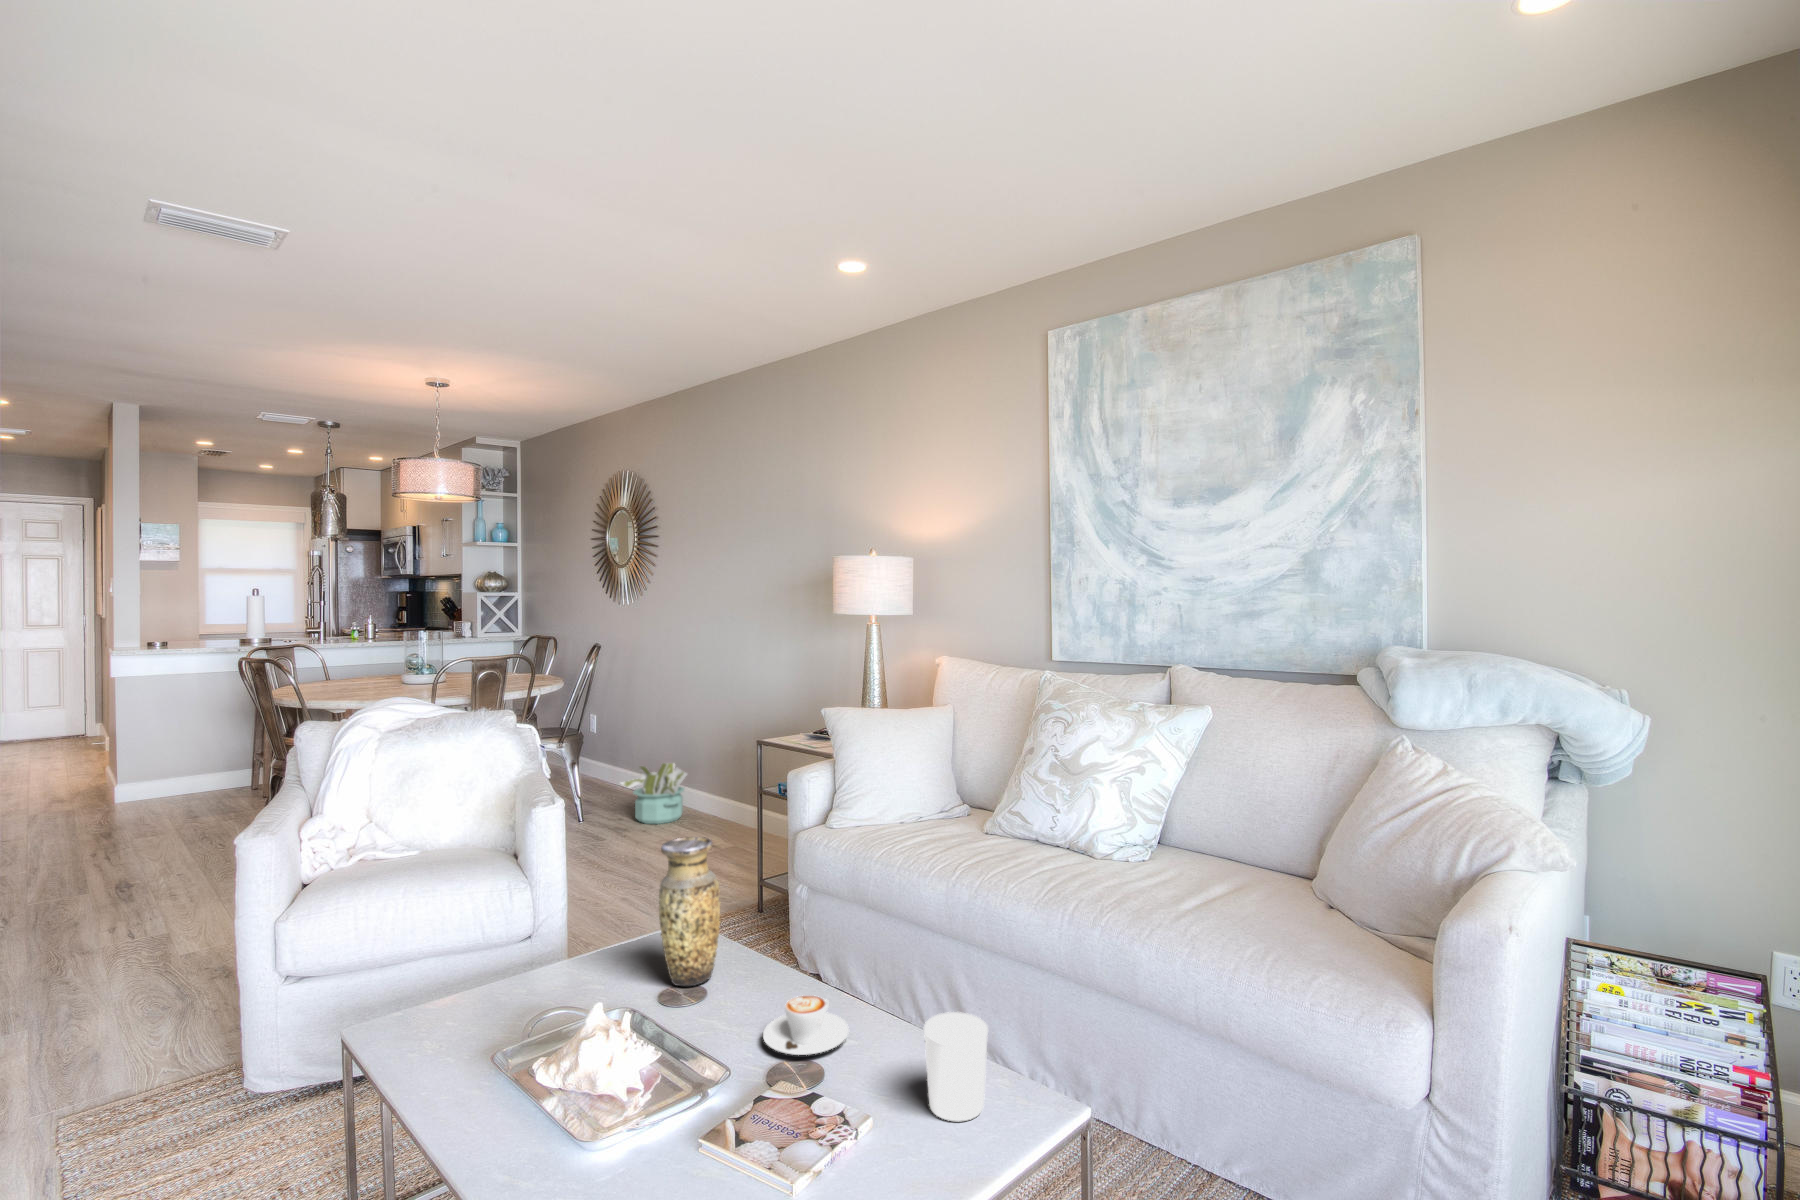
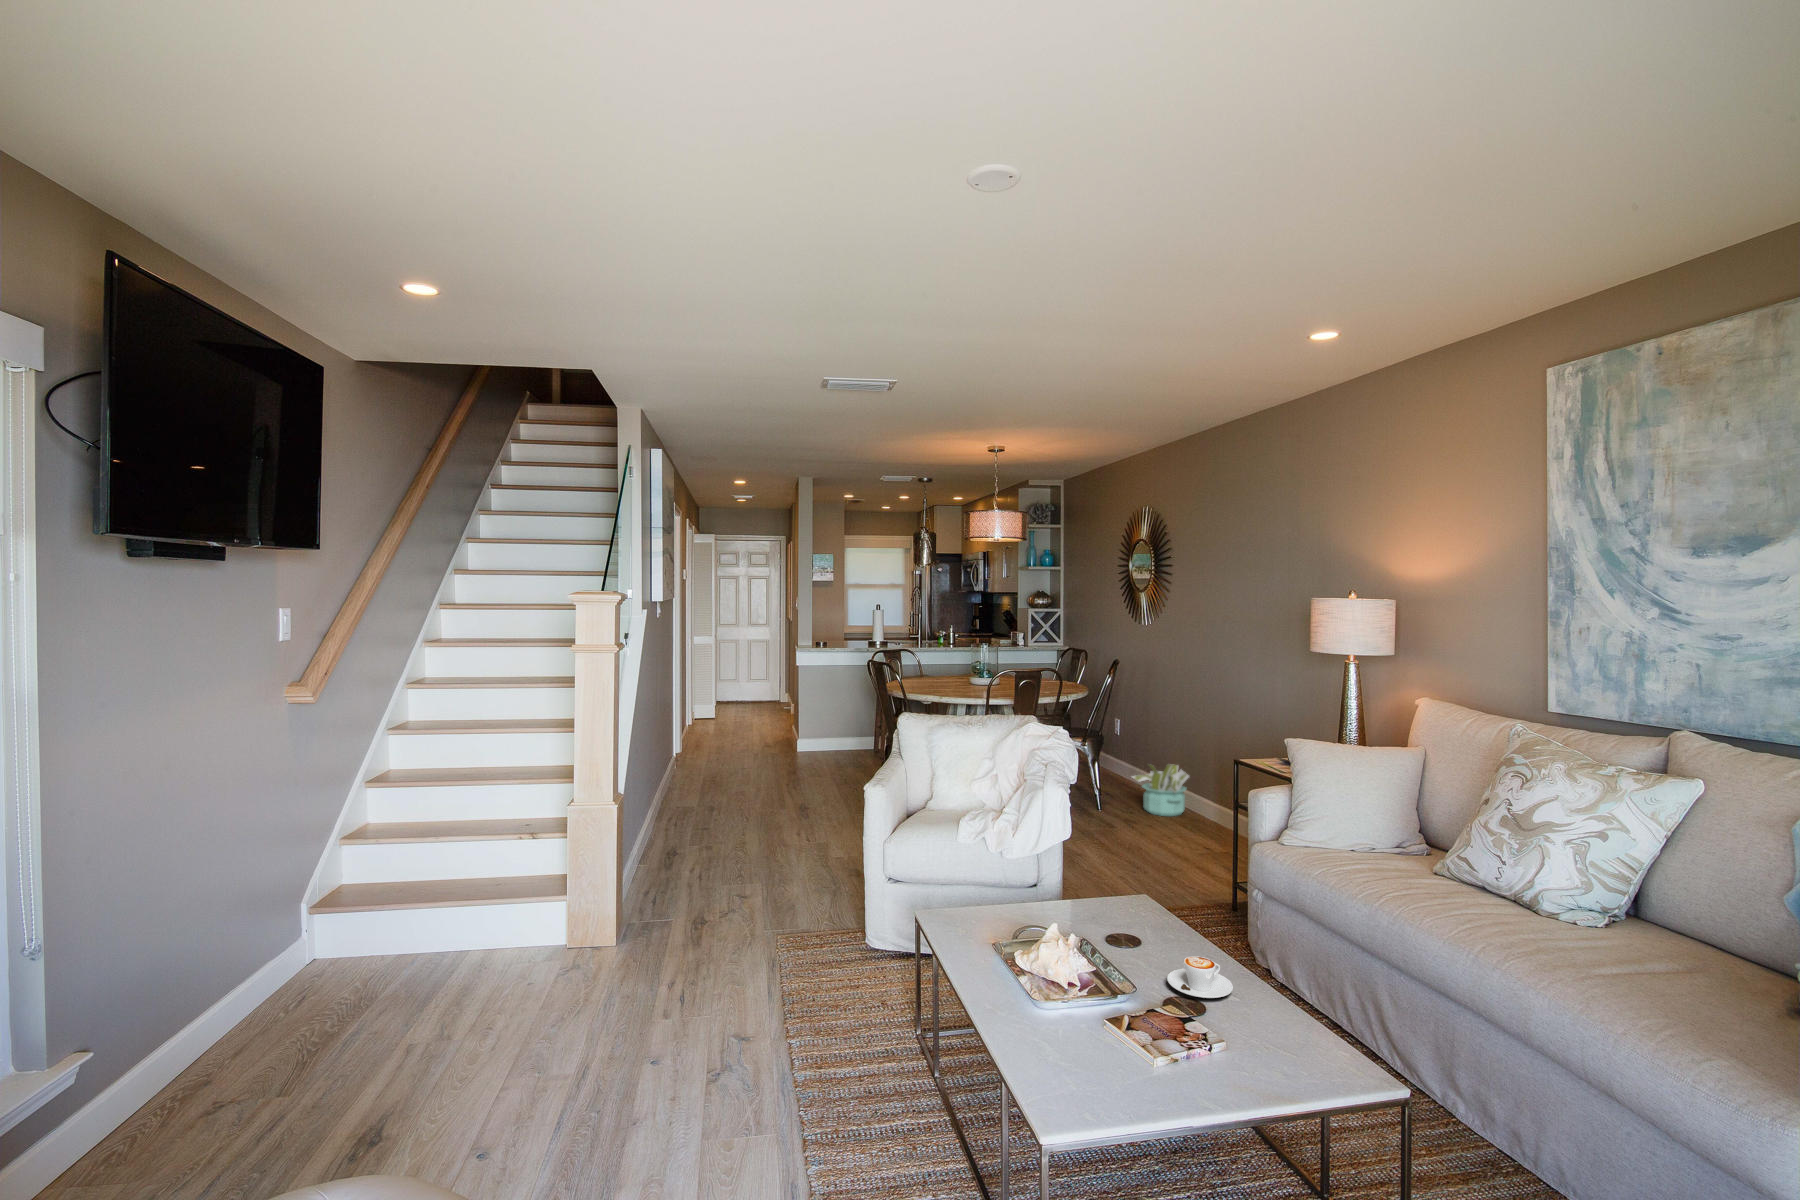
vase: present [659,837,720,986] -> none [1109,828,1153,935]
candle holder: present [924,1012,988,1122] -> none [1269,990,1321,1069]

